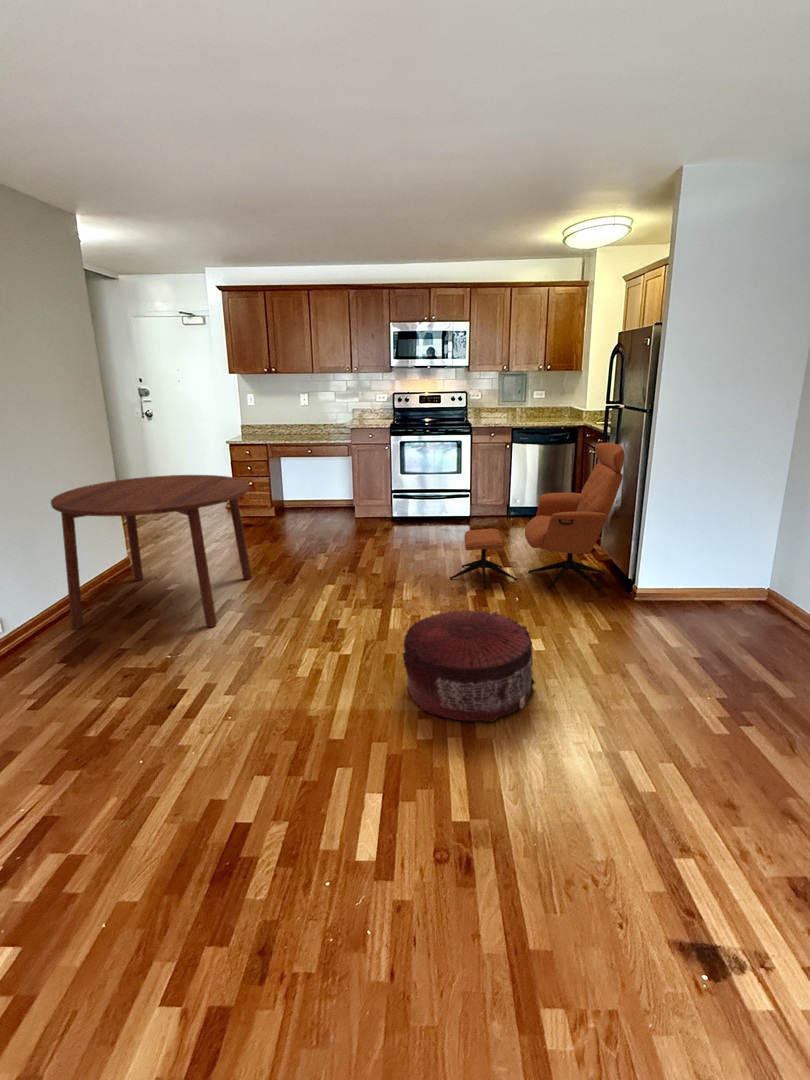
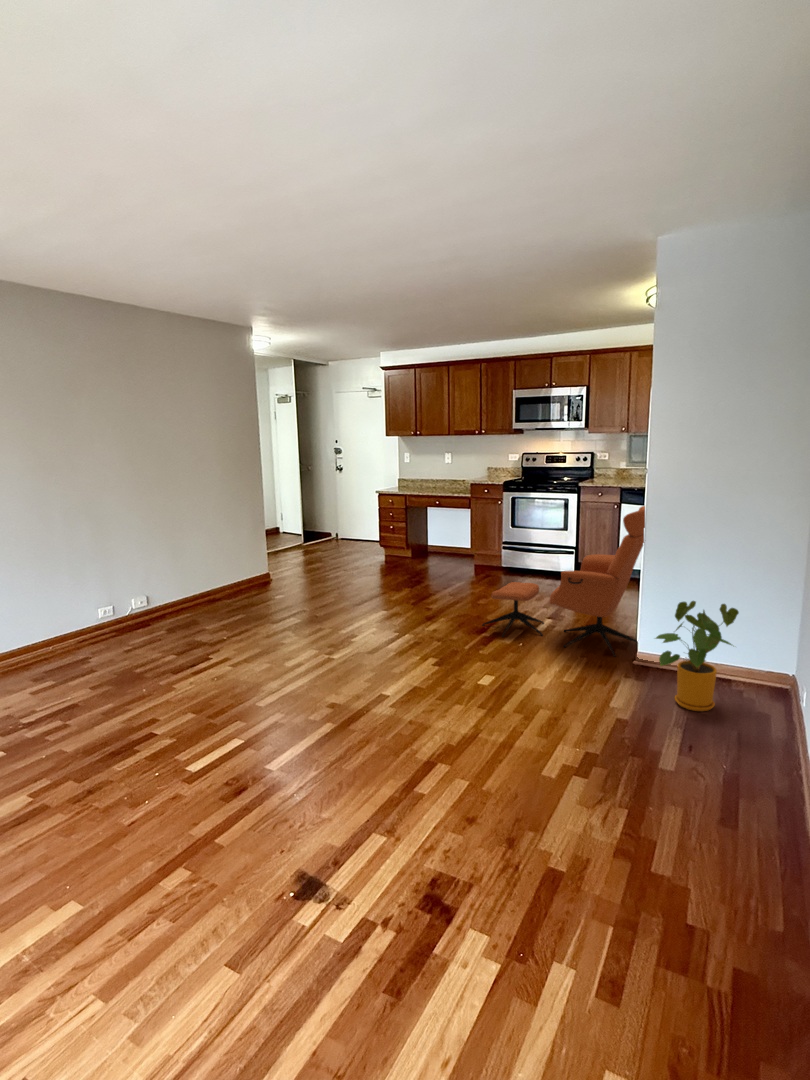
dining table: present [51,475,252,628] -> none [186,513,332,627]
house plant: none [681,528,761,627] -> present [656,601,739,711]
pouf: present [402,610,535,722] -> none [326,635,436,724]

